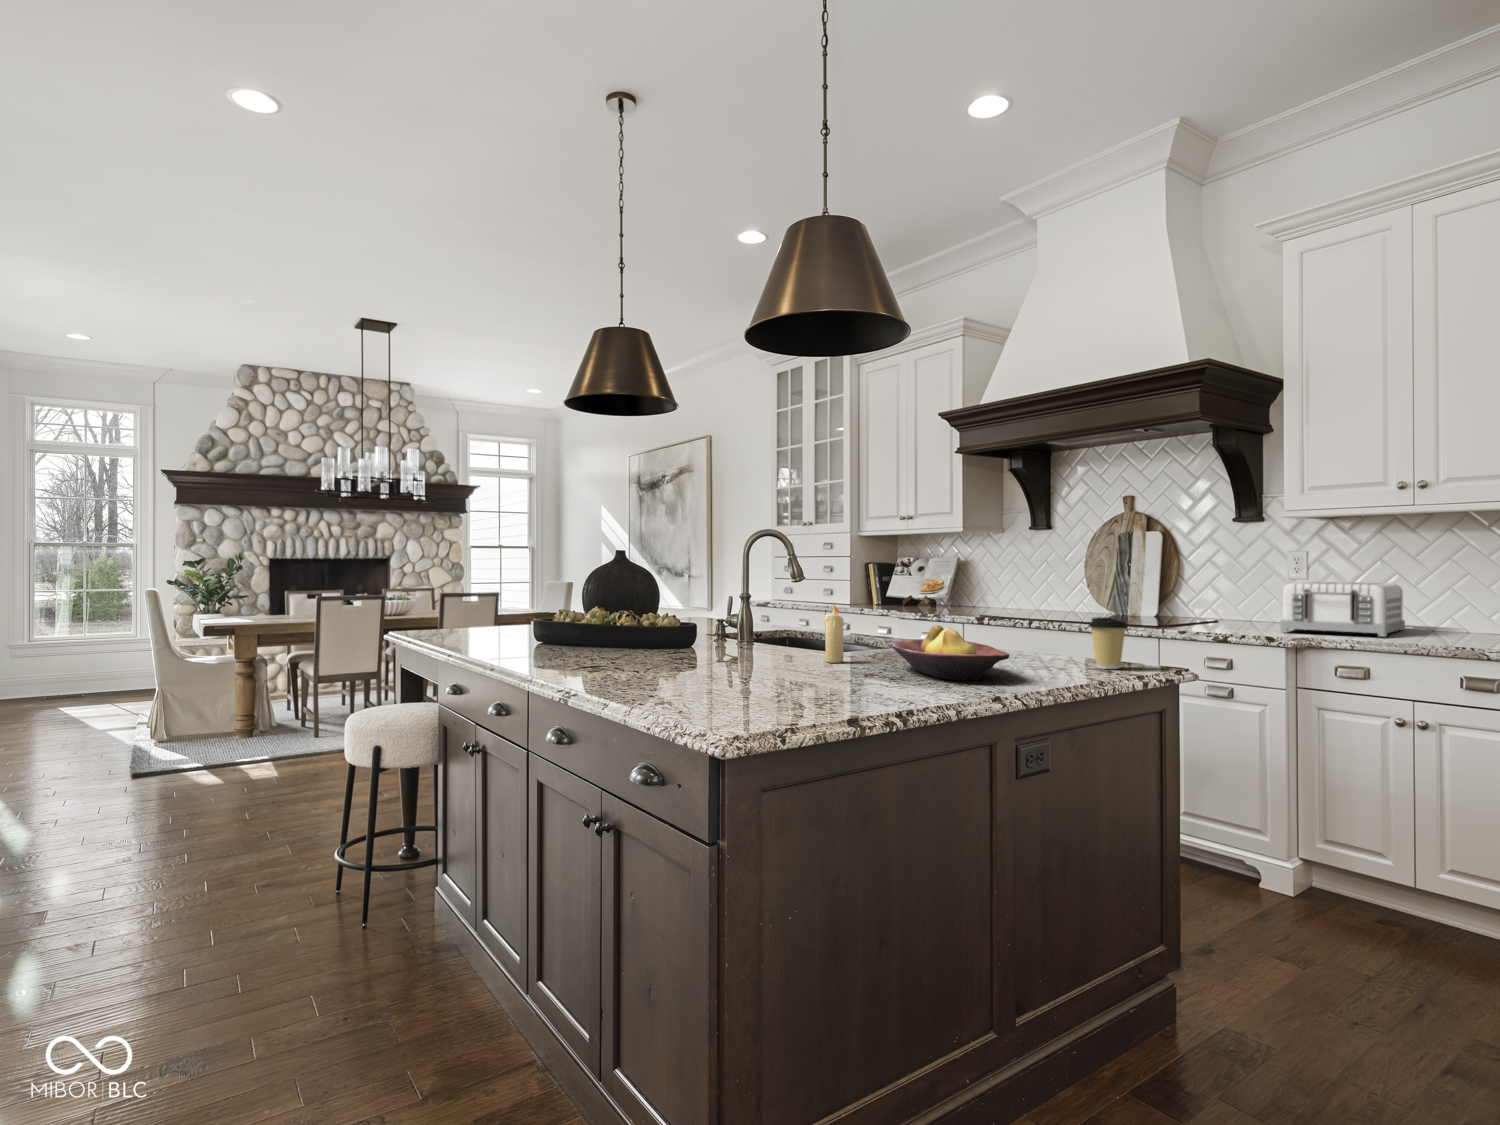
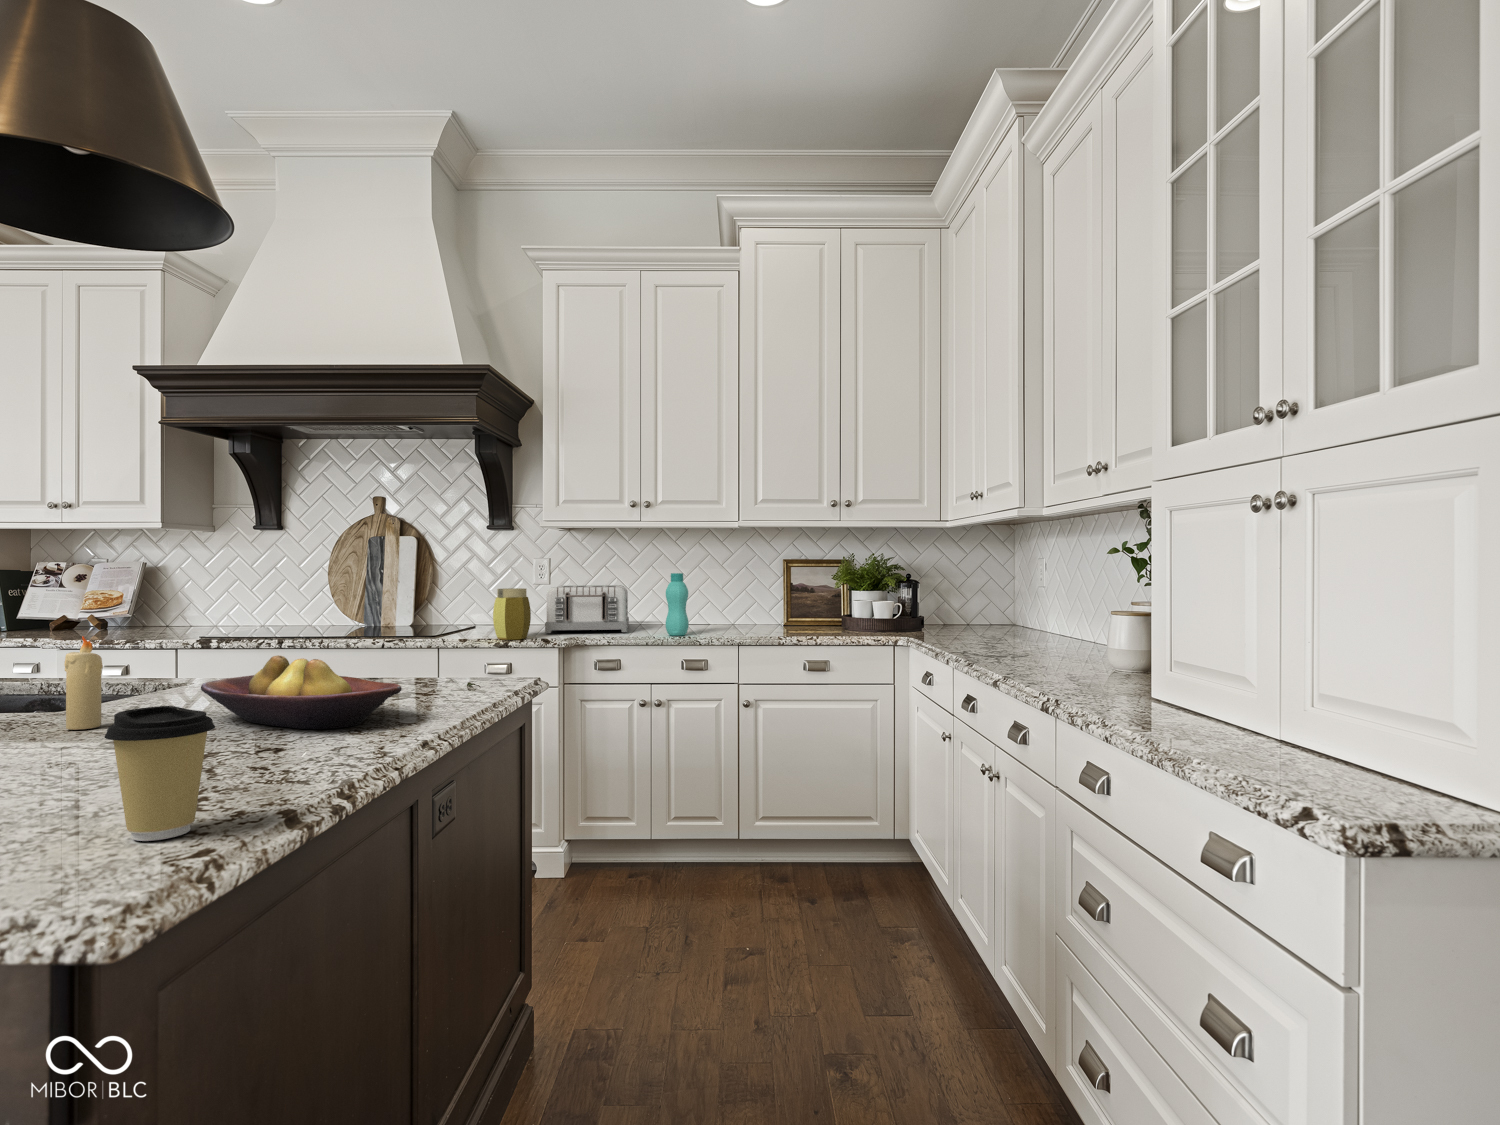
bottle: none [1436,570,1472,645] -> present [666,573,689,636]
jar: none [1216,583,1259,635] -> present [493,588,531,640]
coffee cup: present [1089,617,1128,669] -> present [105,706,215,841]

